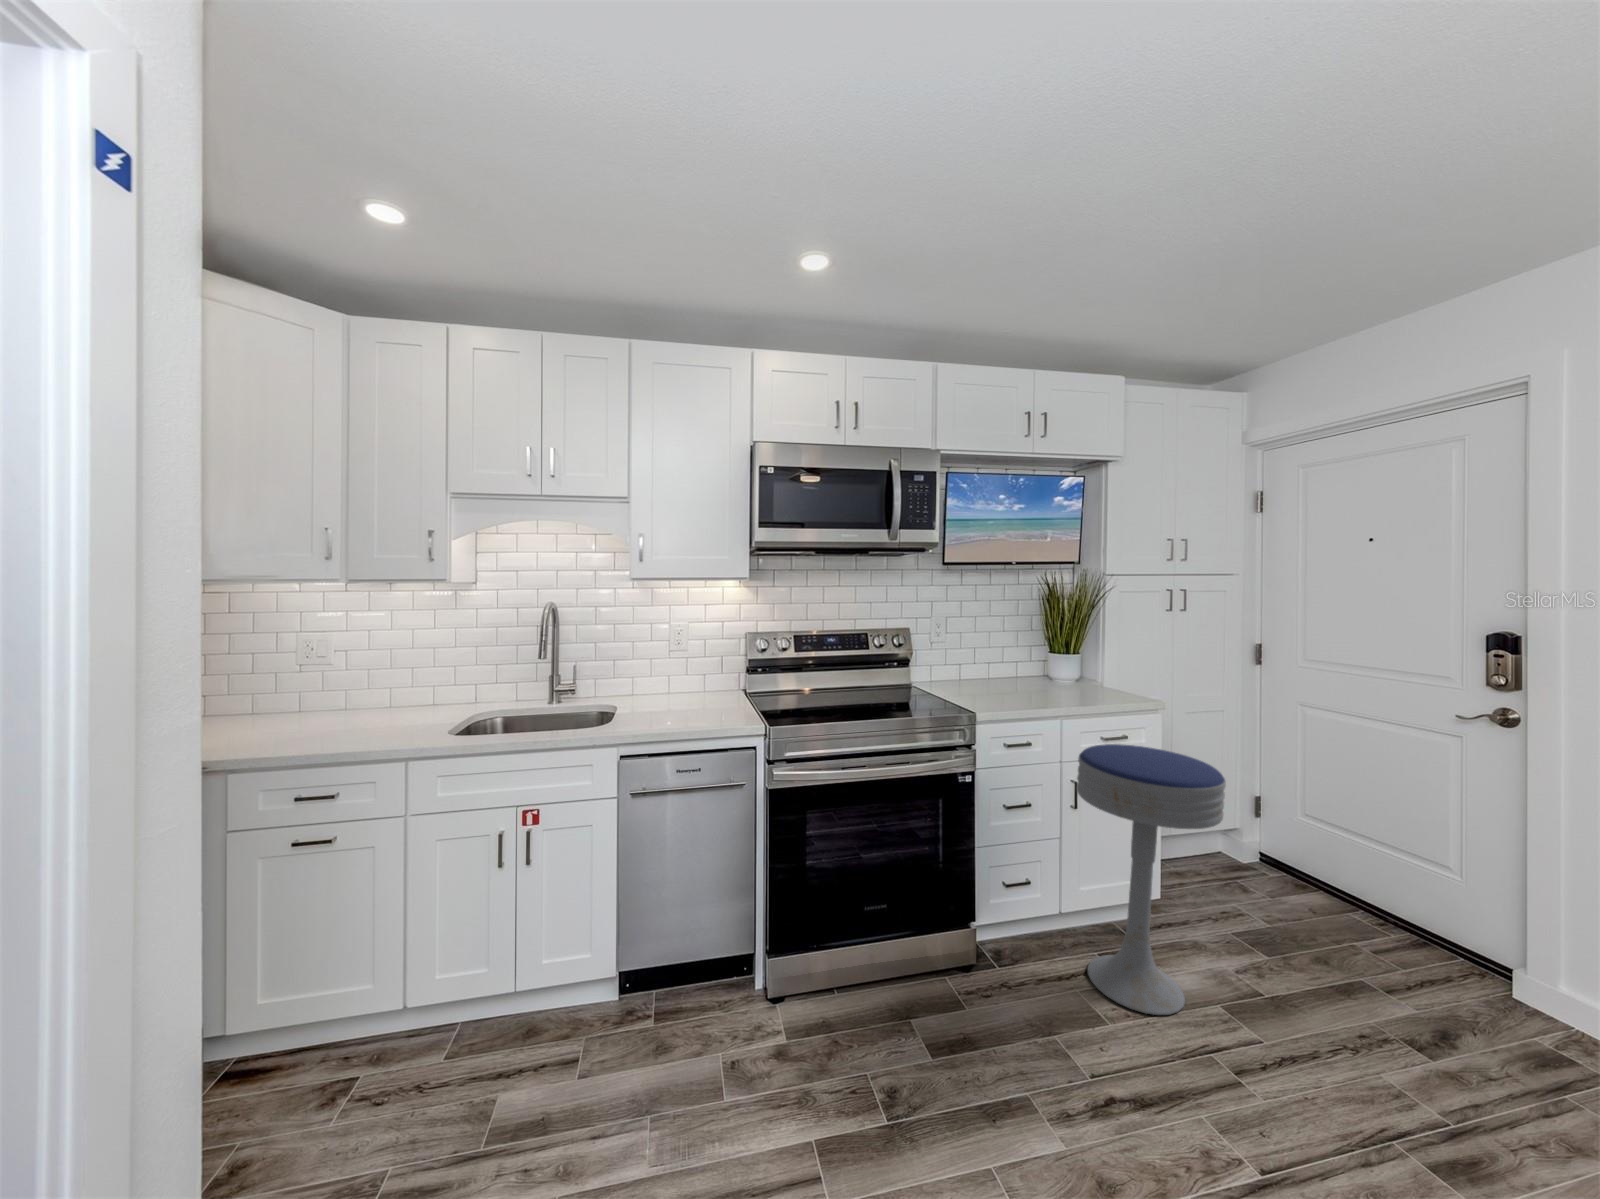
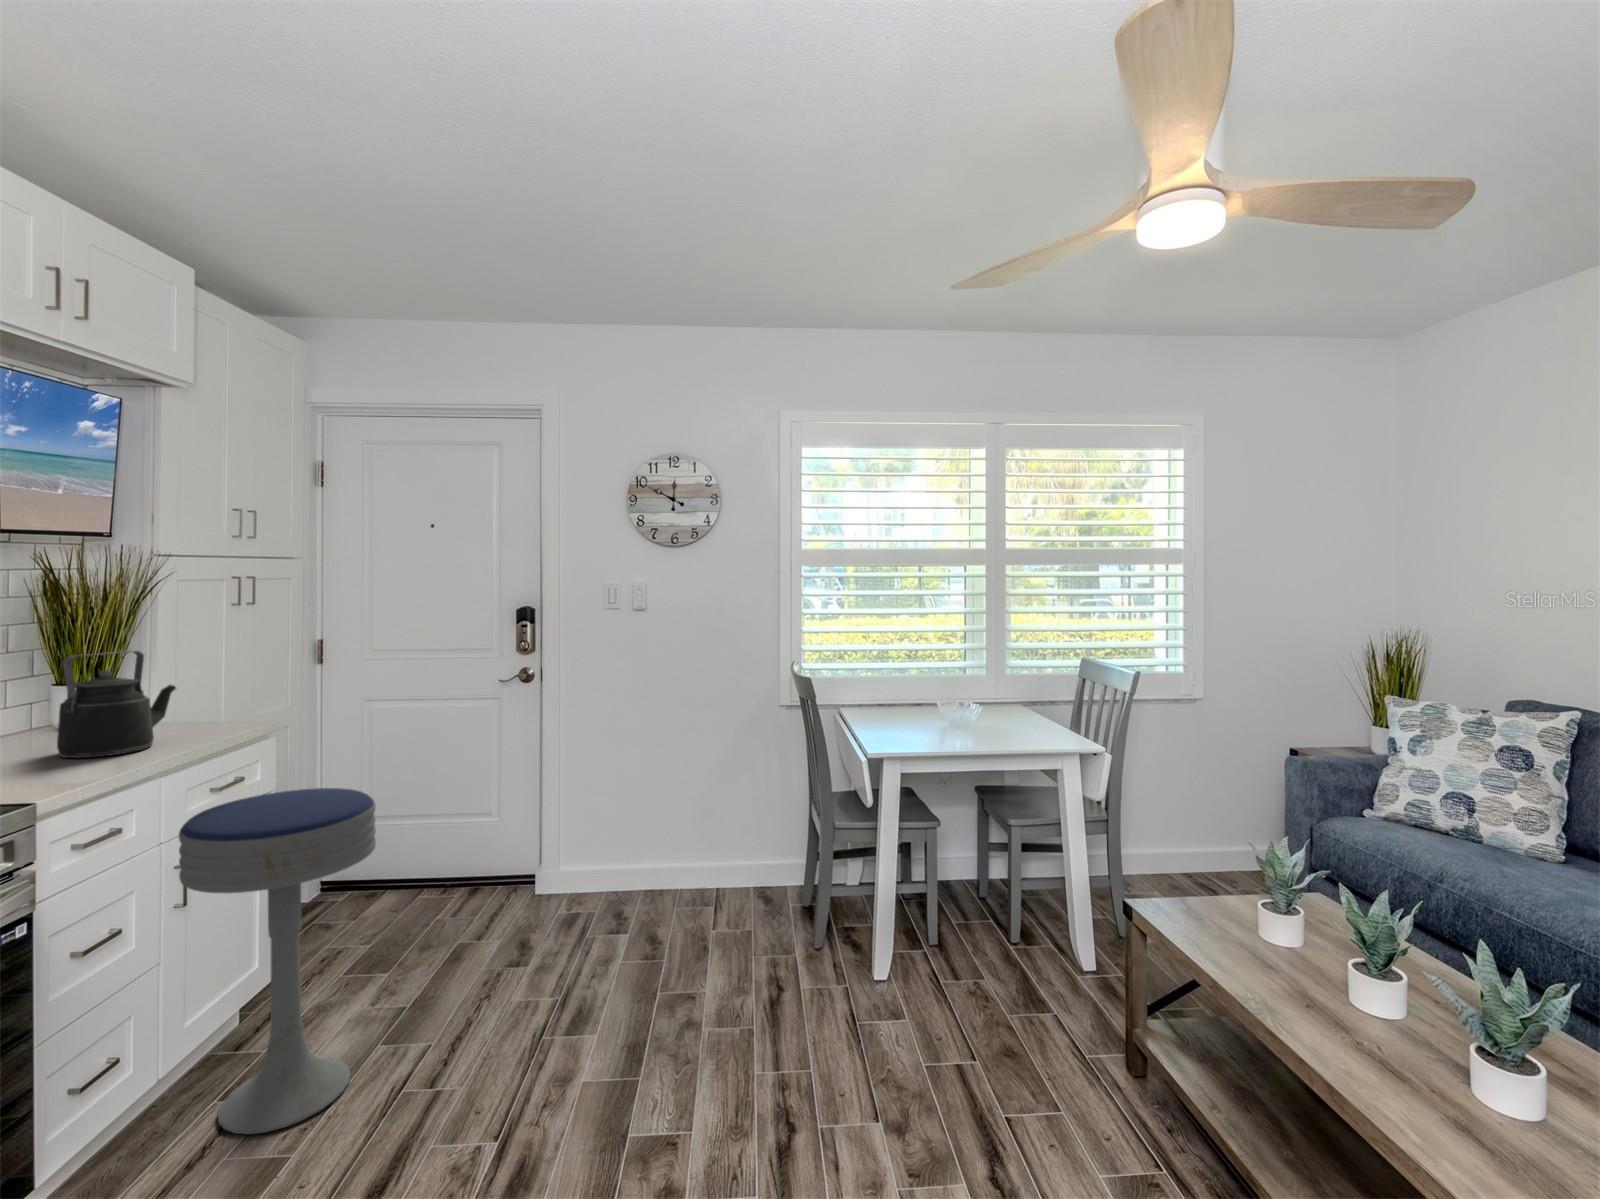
kettle: none [1044,624,1116,692] -> present [57,651,176,758]

